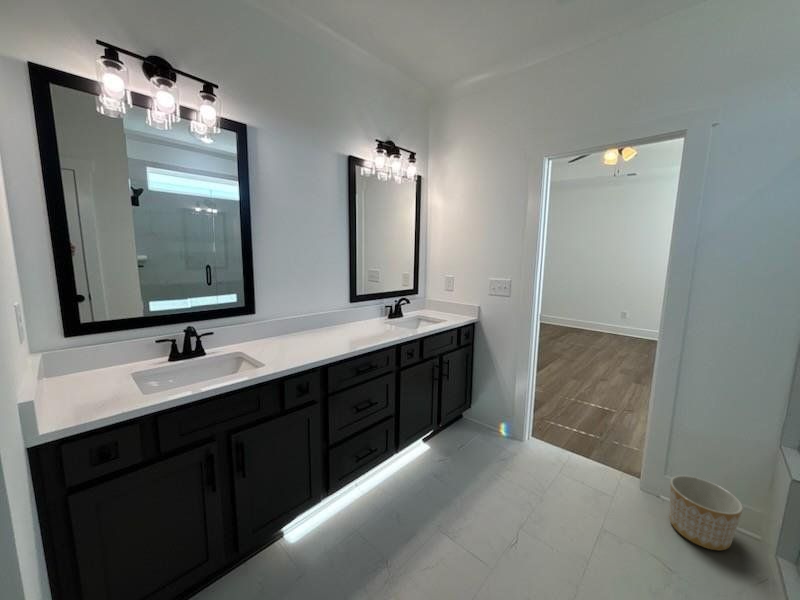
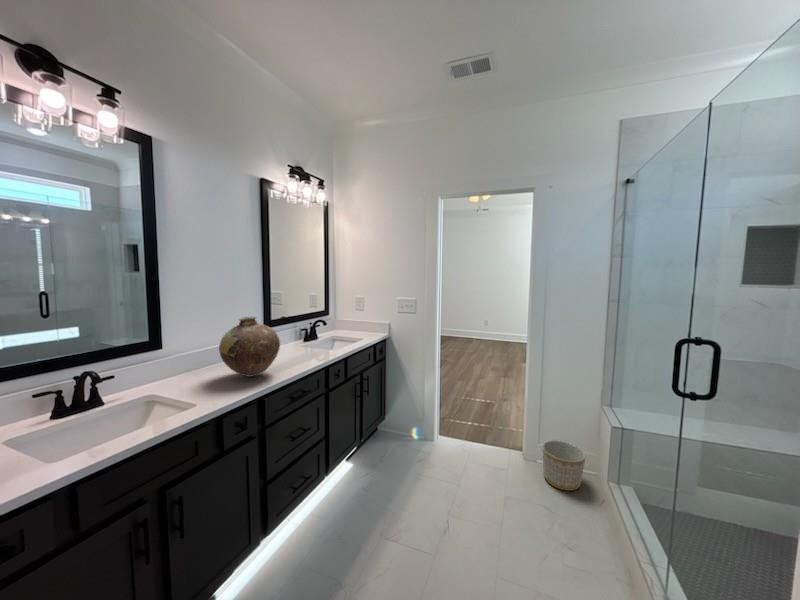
vase: none [295,289,349,346] -> present [219,316,280,377]

